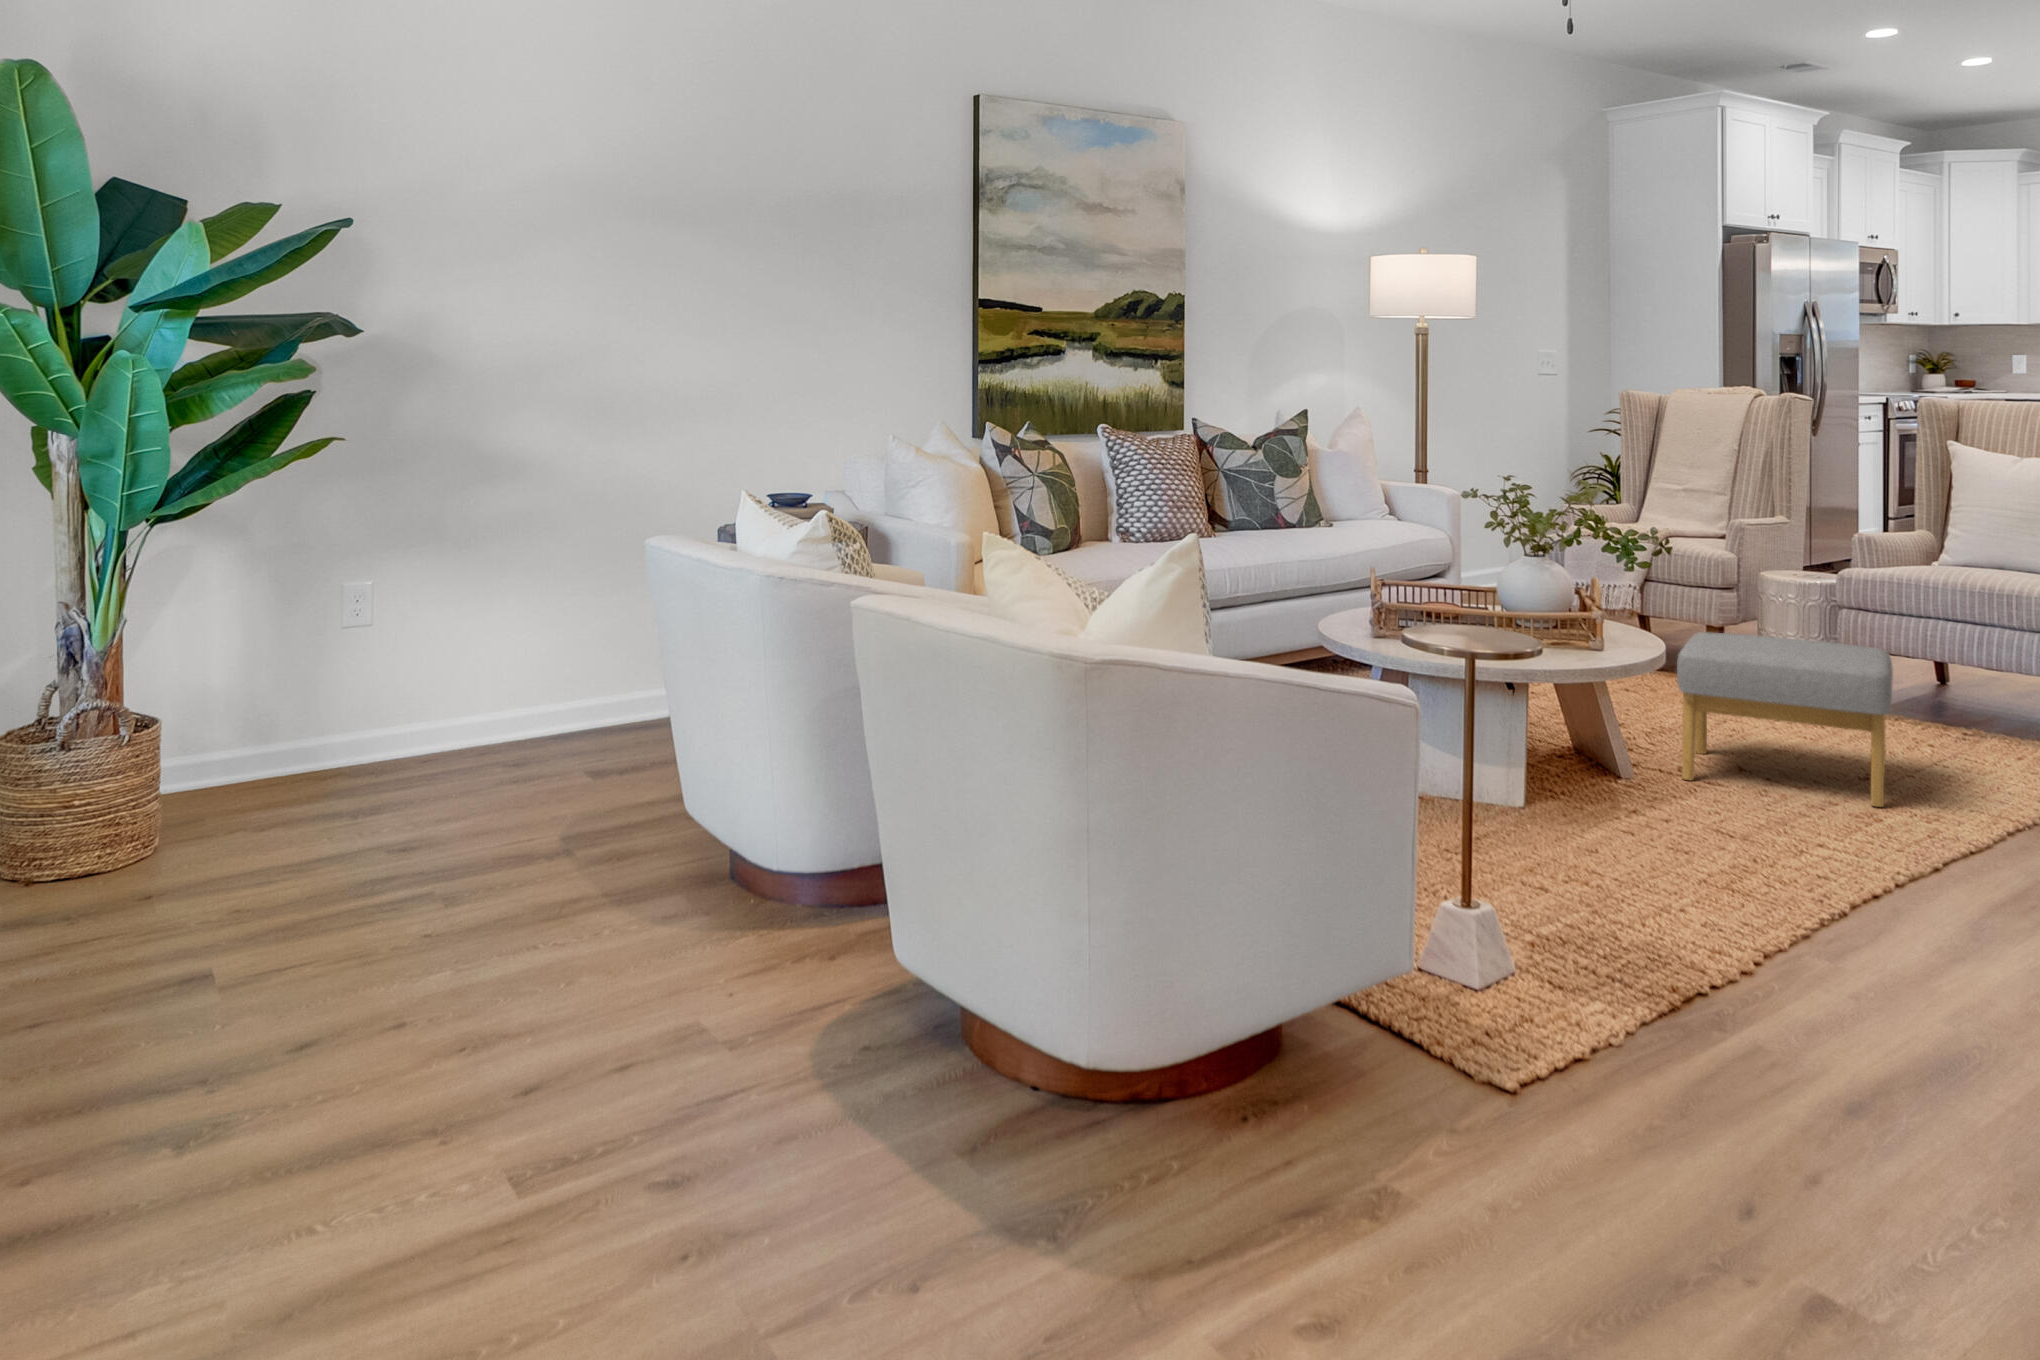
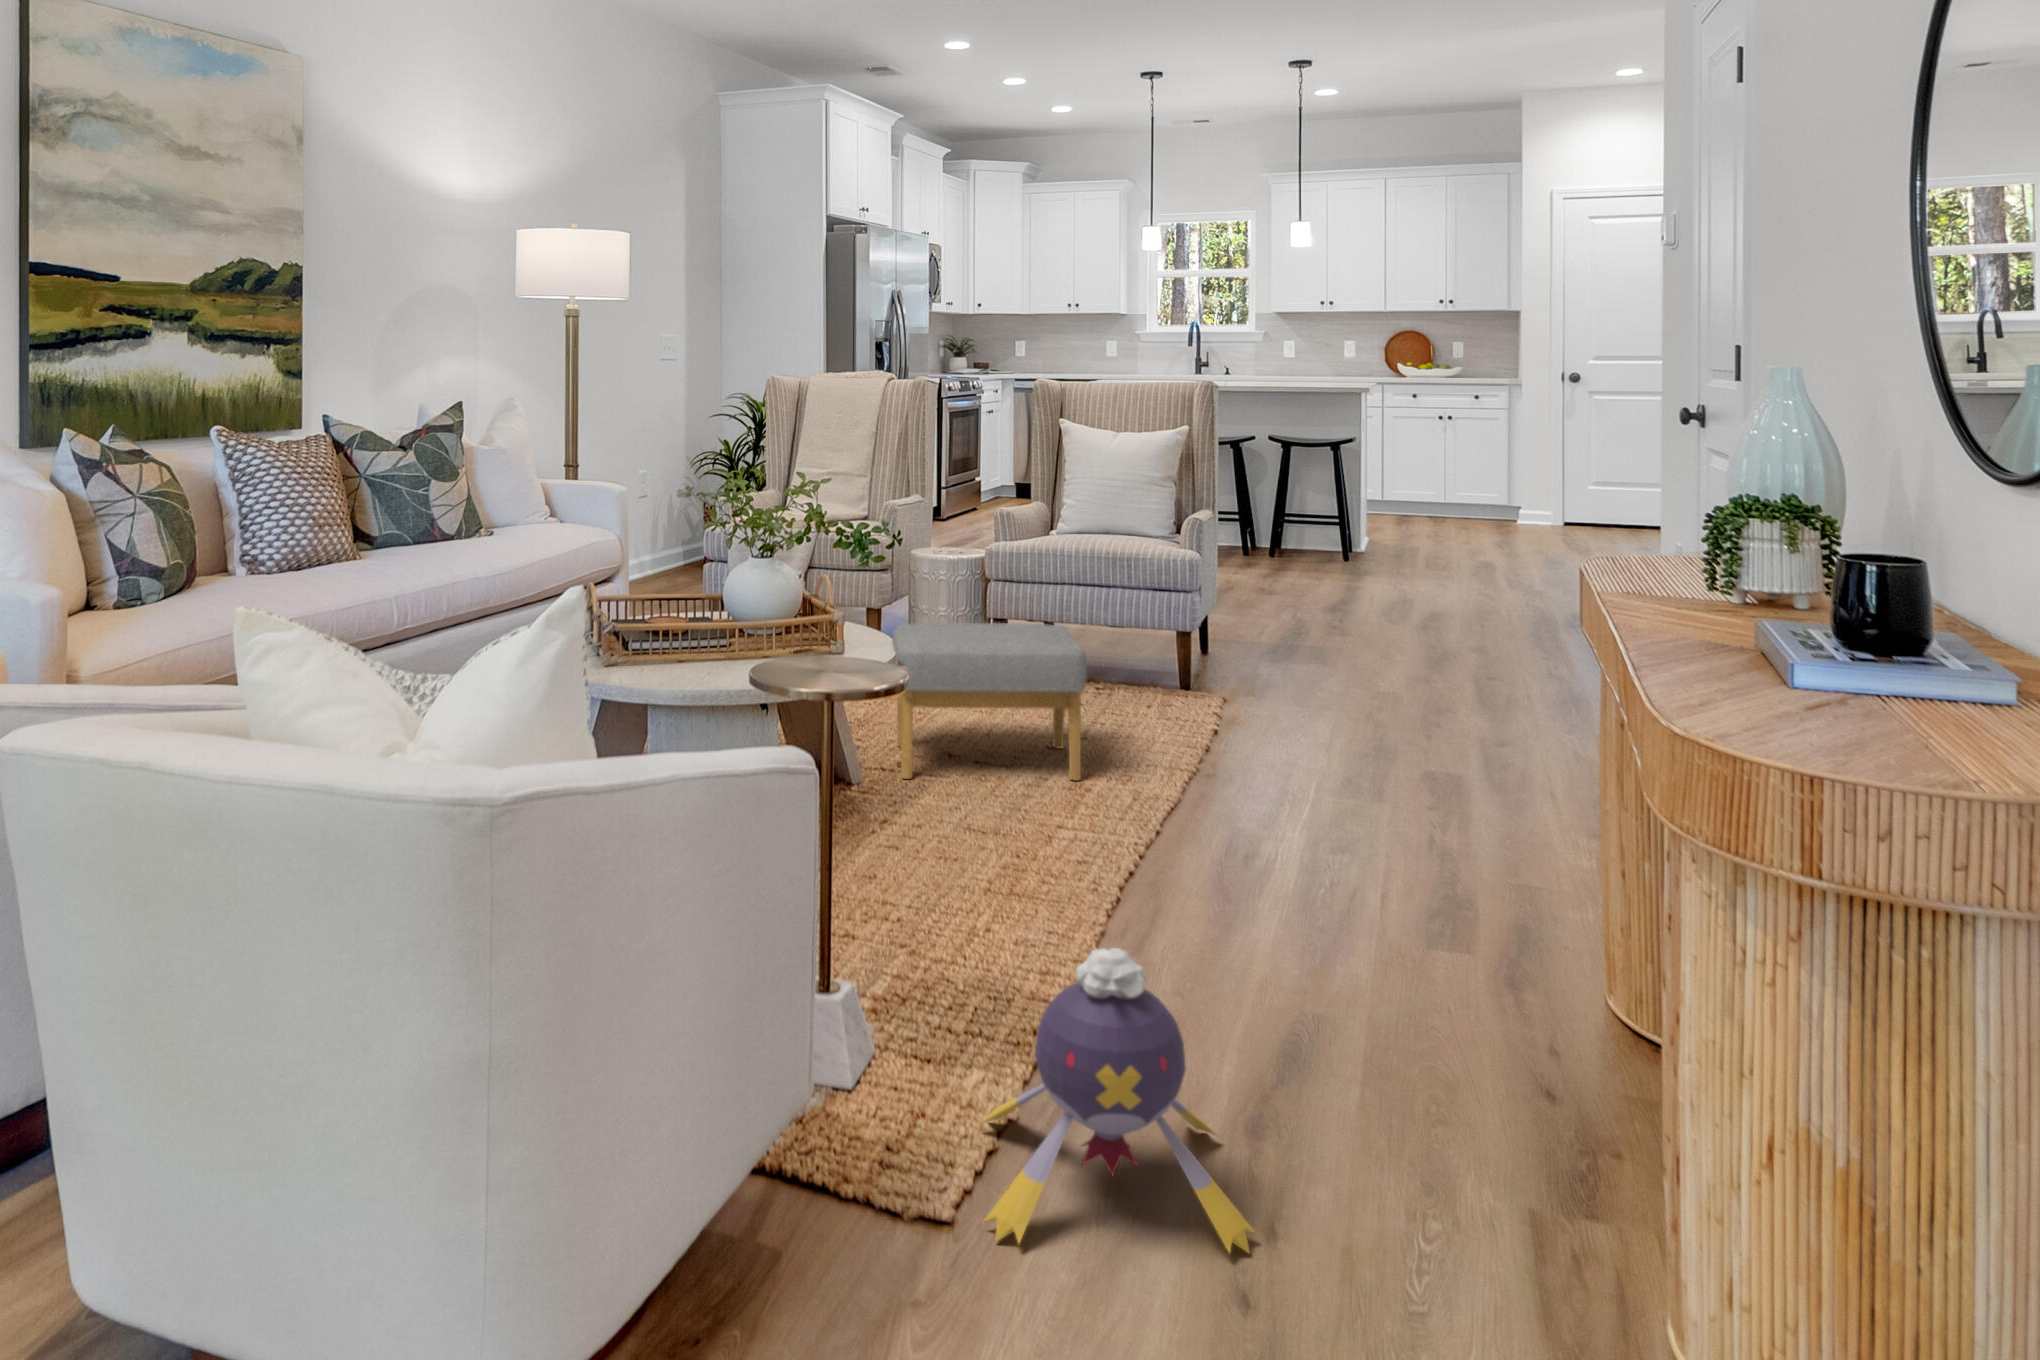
plush toy: none [1537,894,1813,1185] -> present [981,948,1255,1253]

